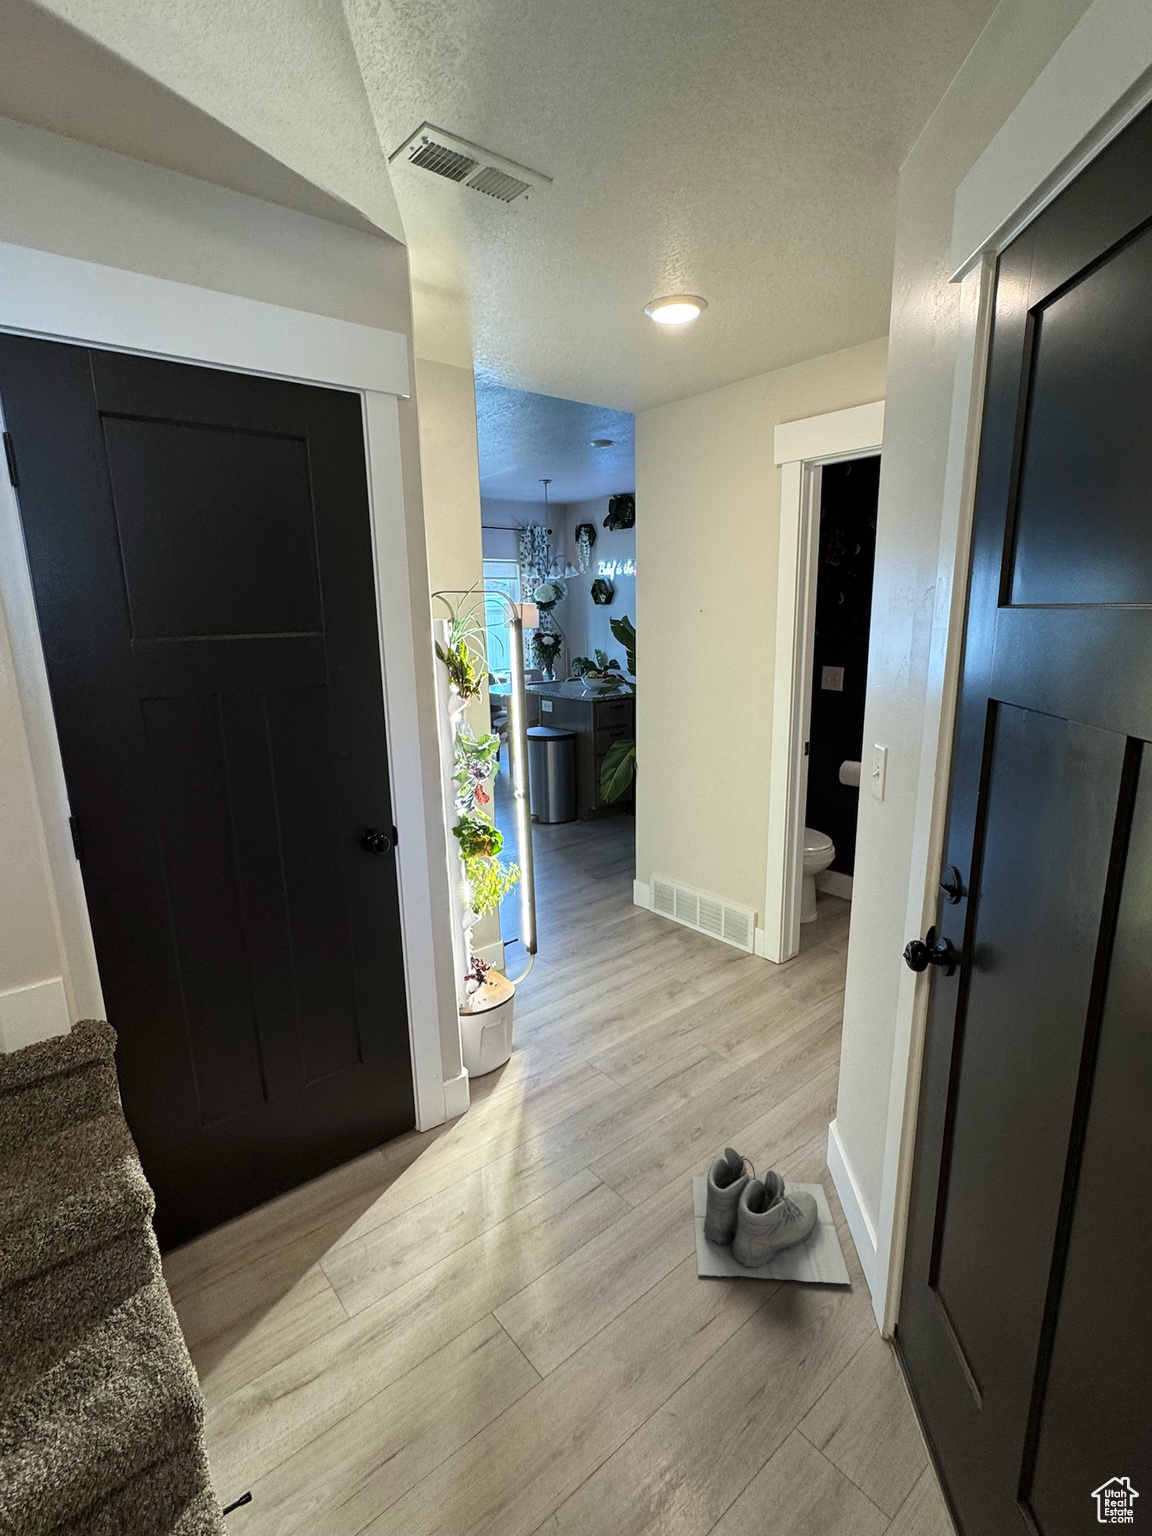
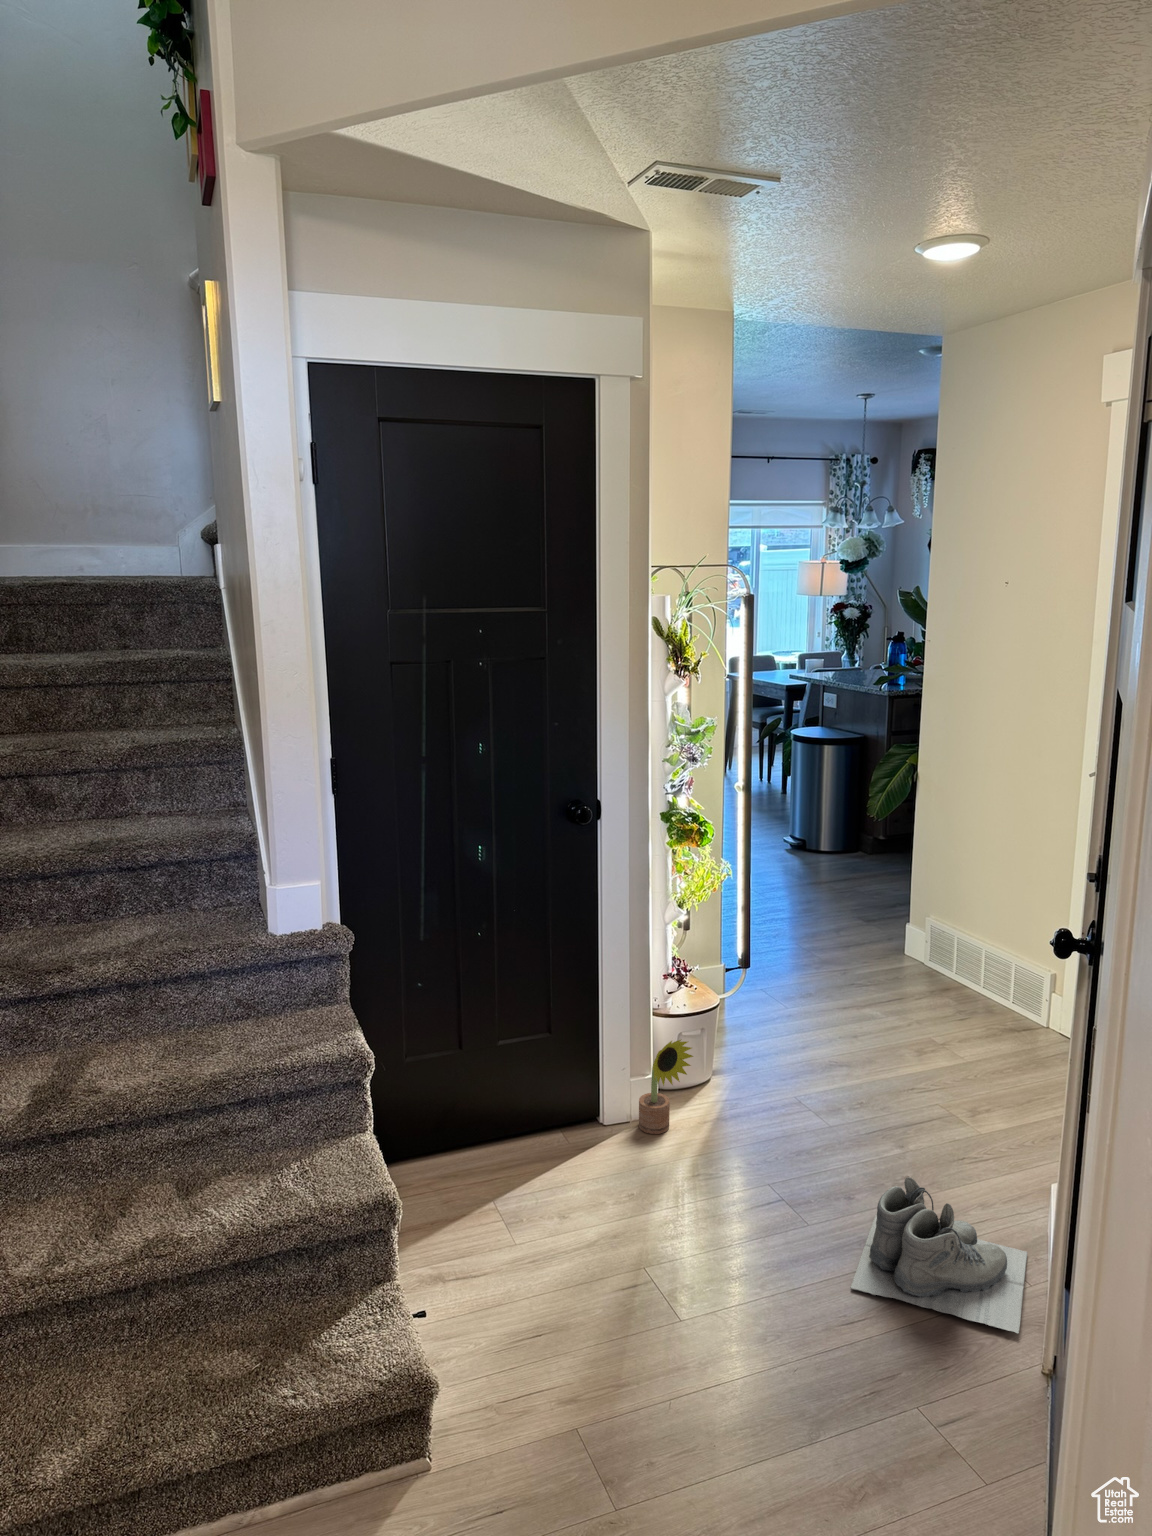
decorative plant: none [457,1043,507,1135] -> present [639,1040,693,1134]

